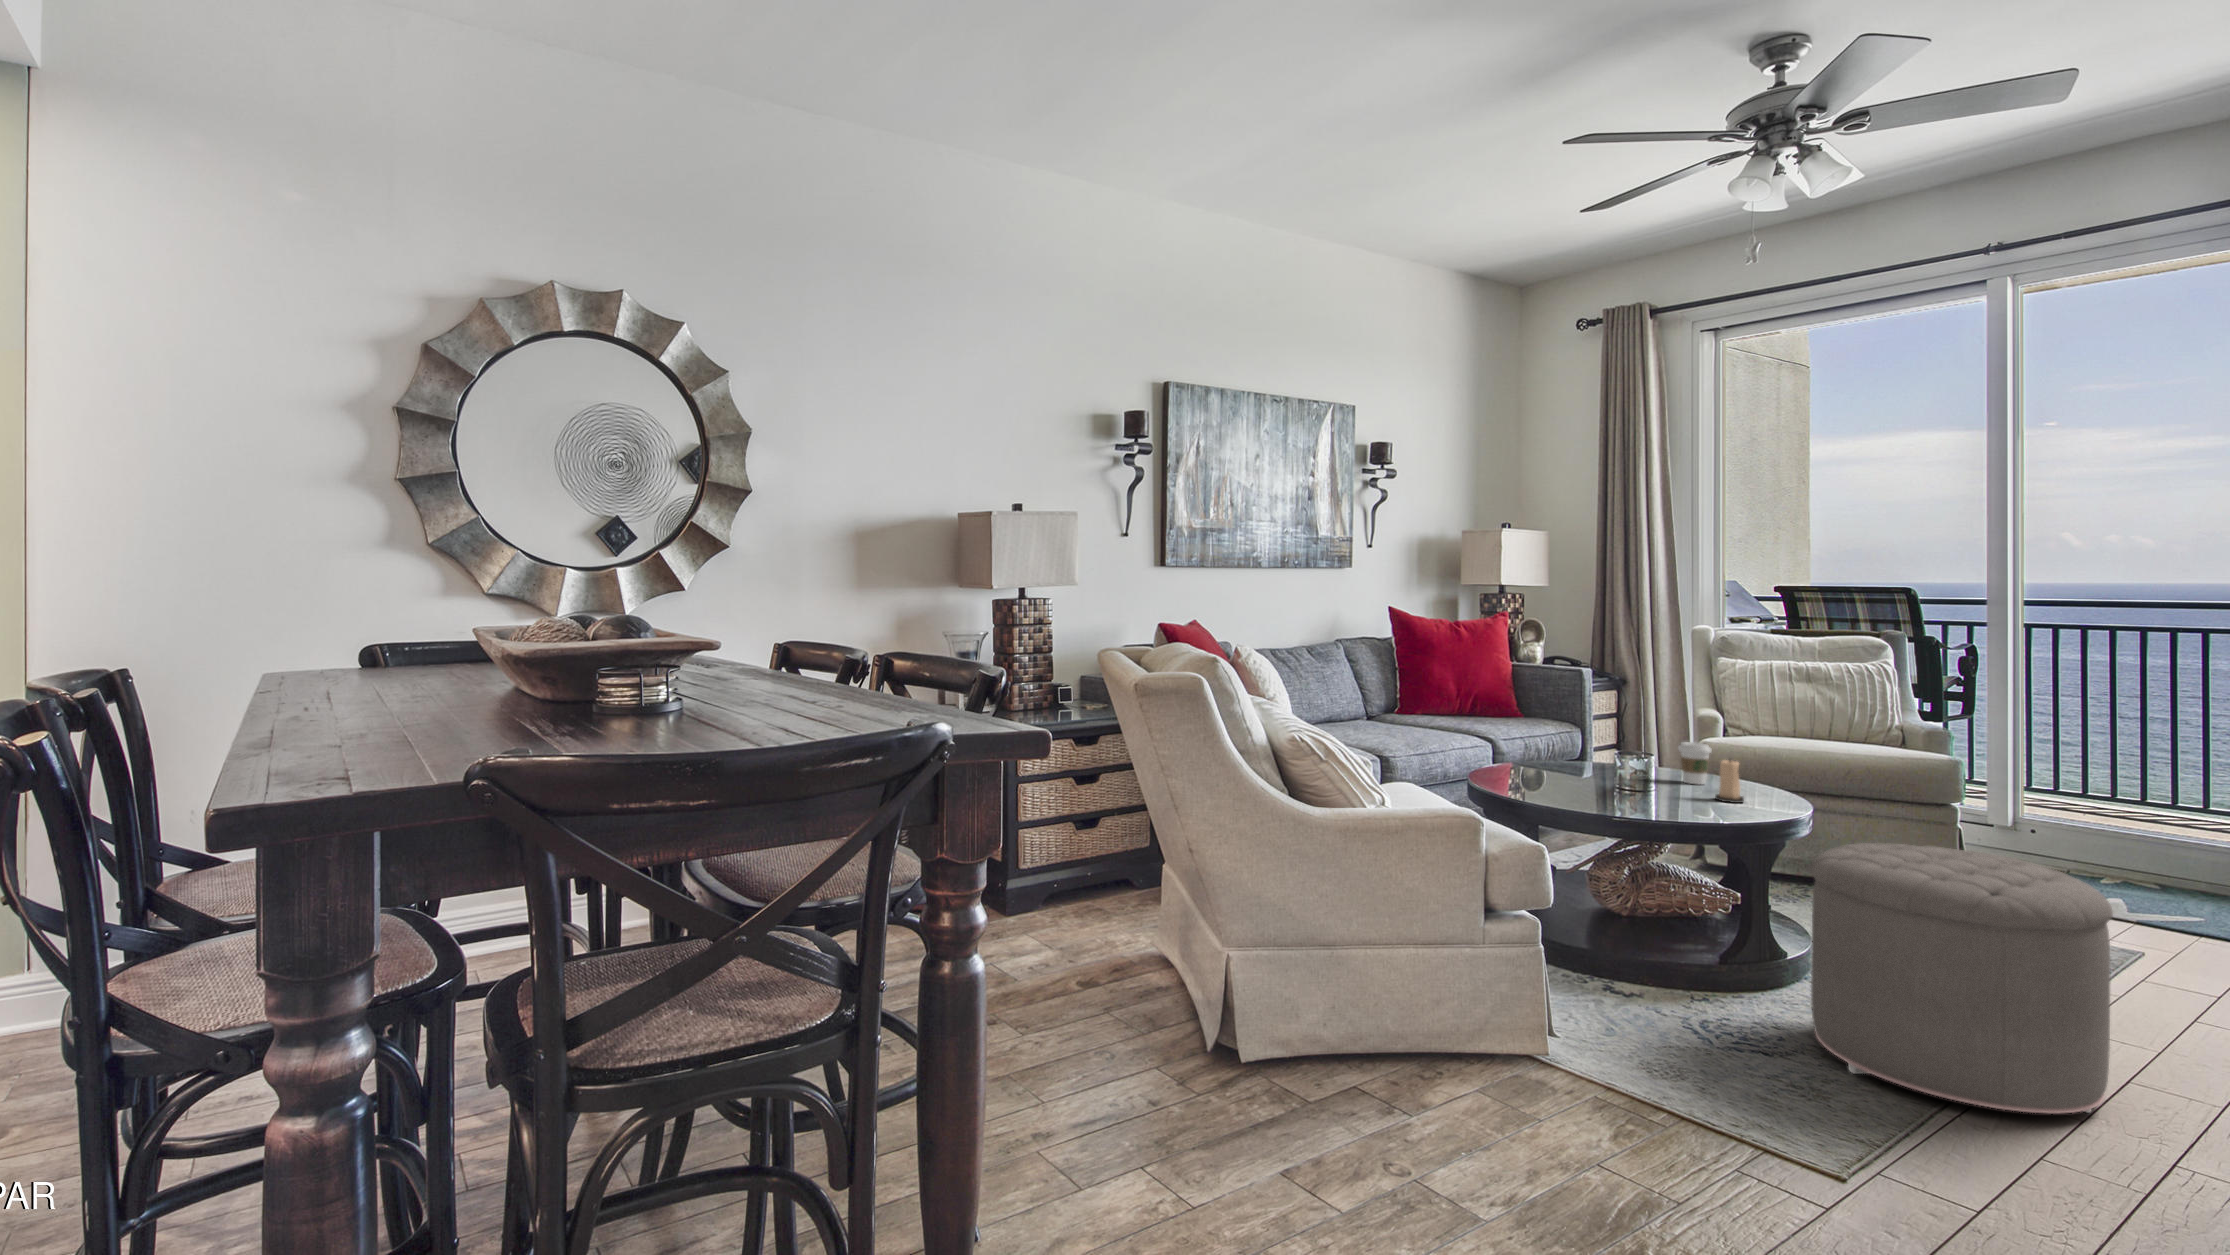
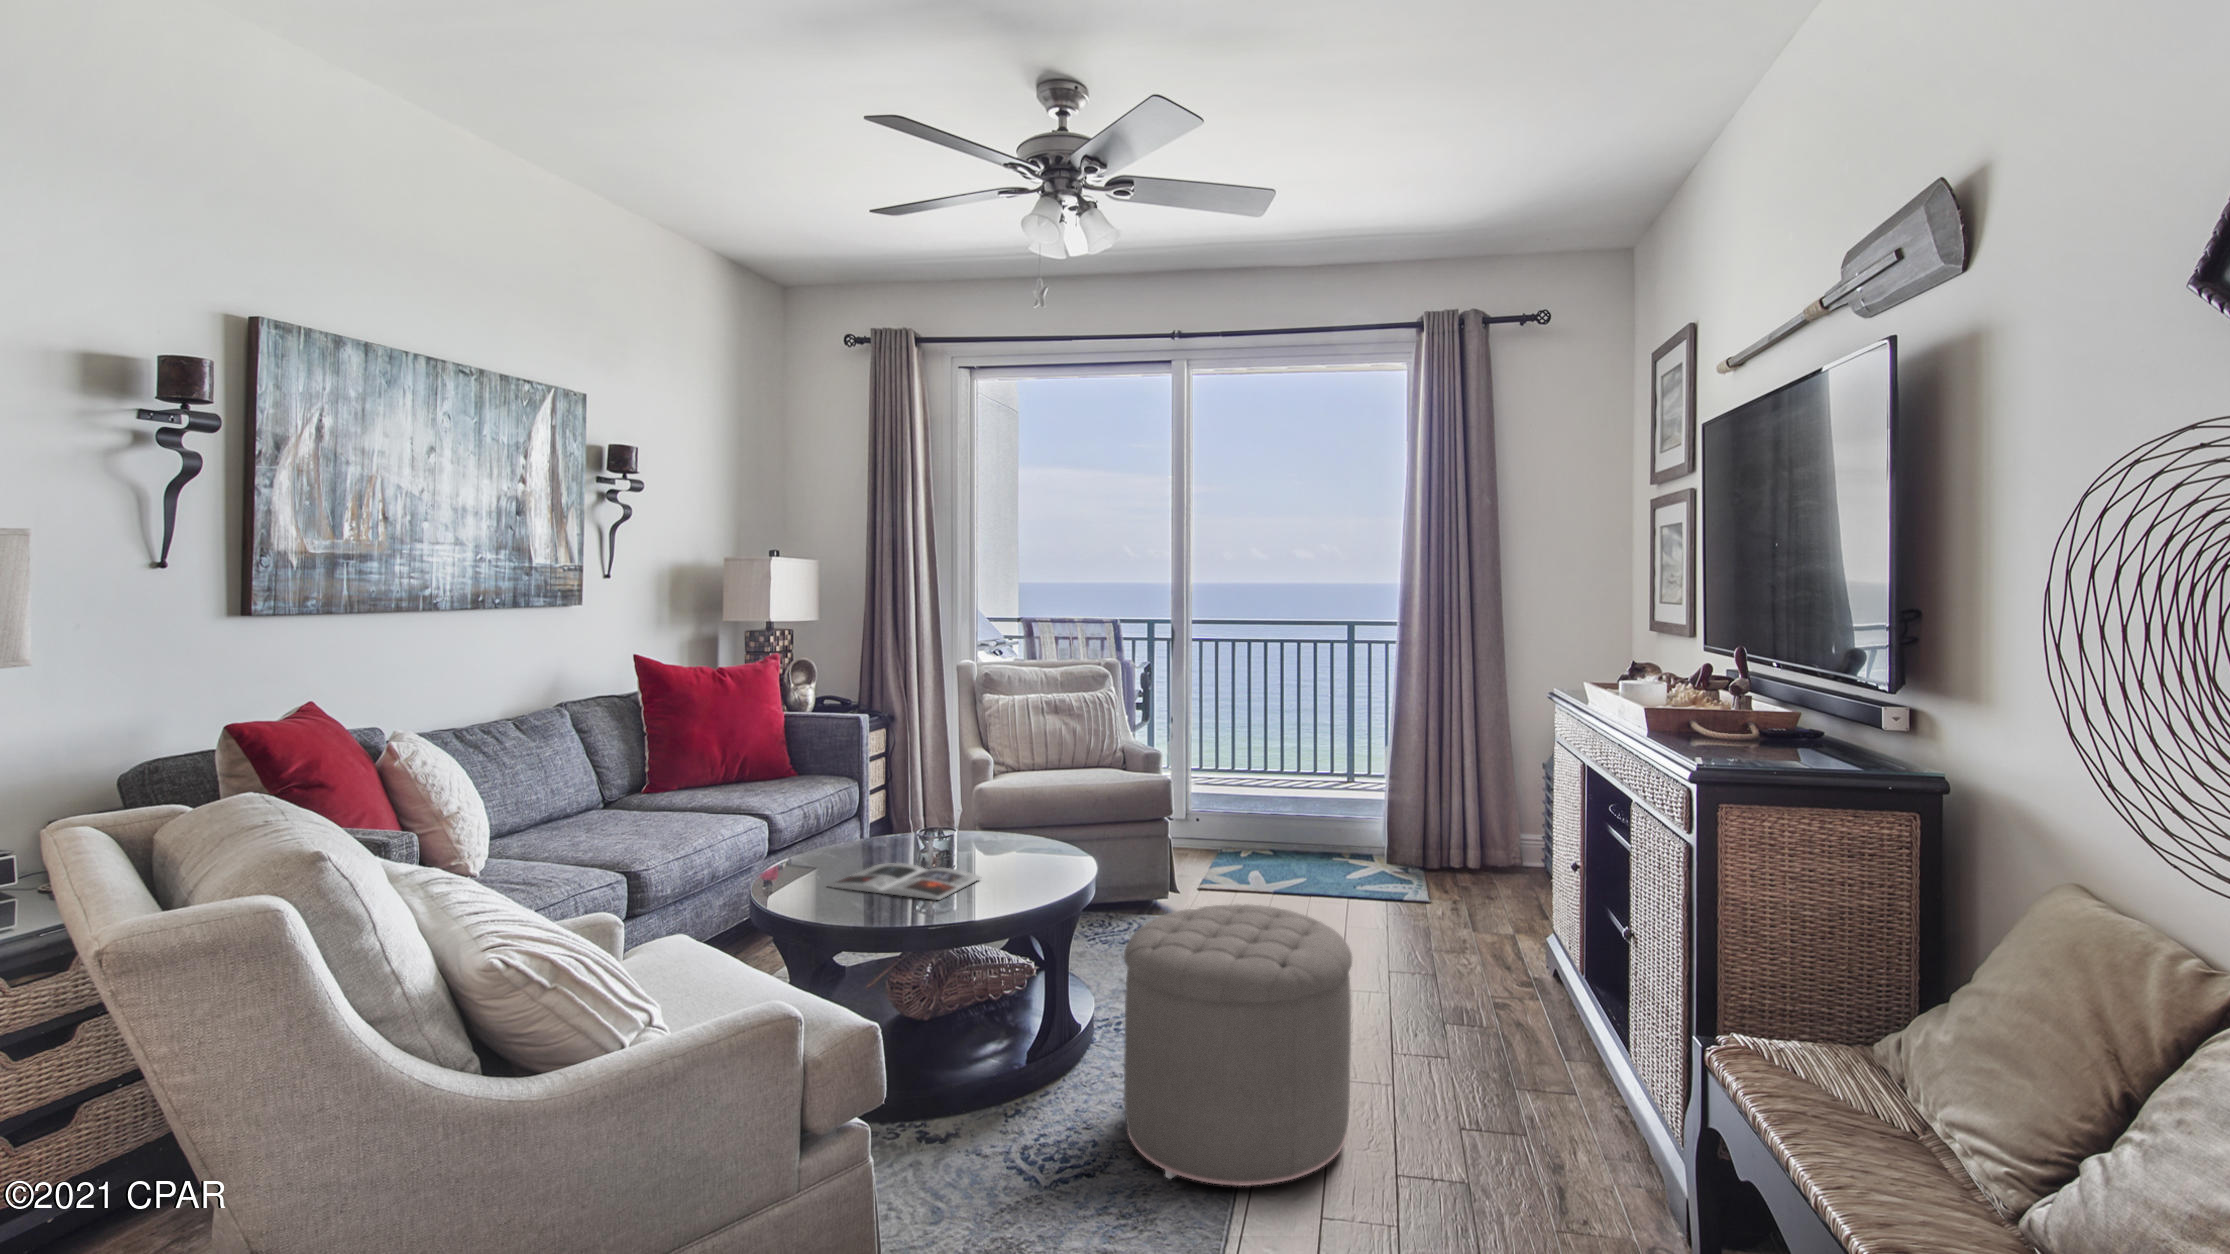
coffee cup: present [1678,742,1712,785] -> none [975,808,1007,856]
candle: present [1715,760,1744,803] -> none [1017,829,1044,879]
magazine: none [1533,774,1678,801] -> present [828,863,982,900]

